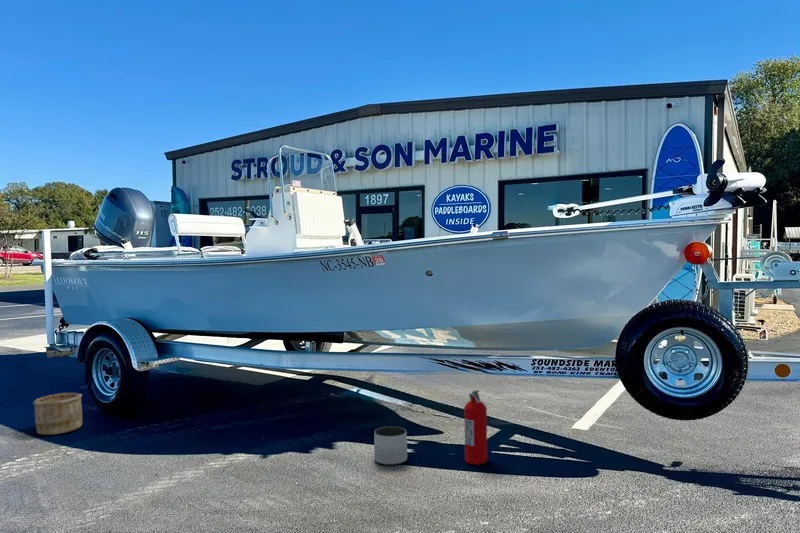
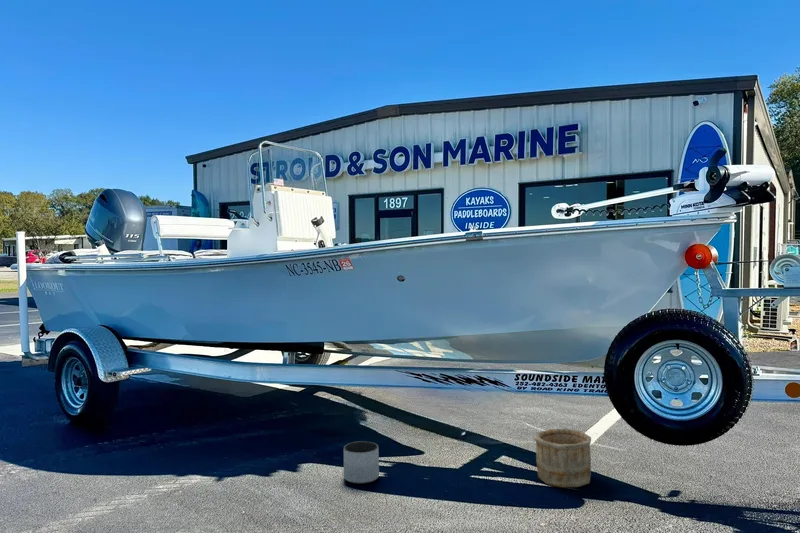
fire extinguisher: present [464,390,487,464] -> none [440,405,465,486]
wooden bucket: present [33,393,82,435] -> present [534,429,591,487]

